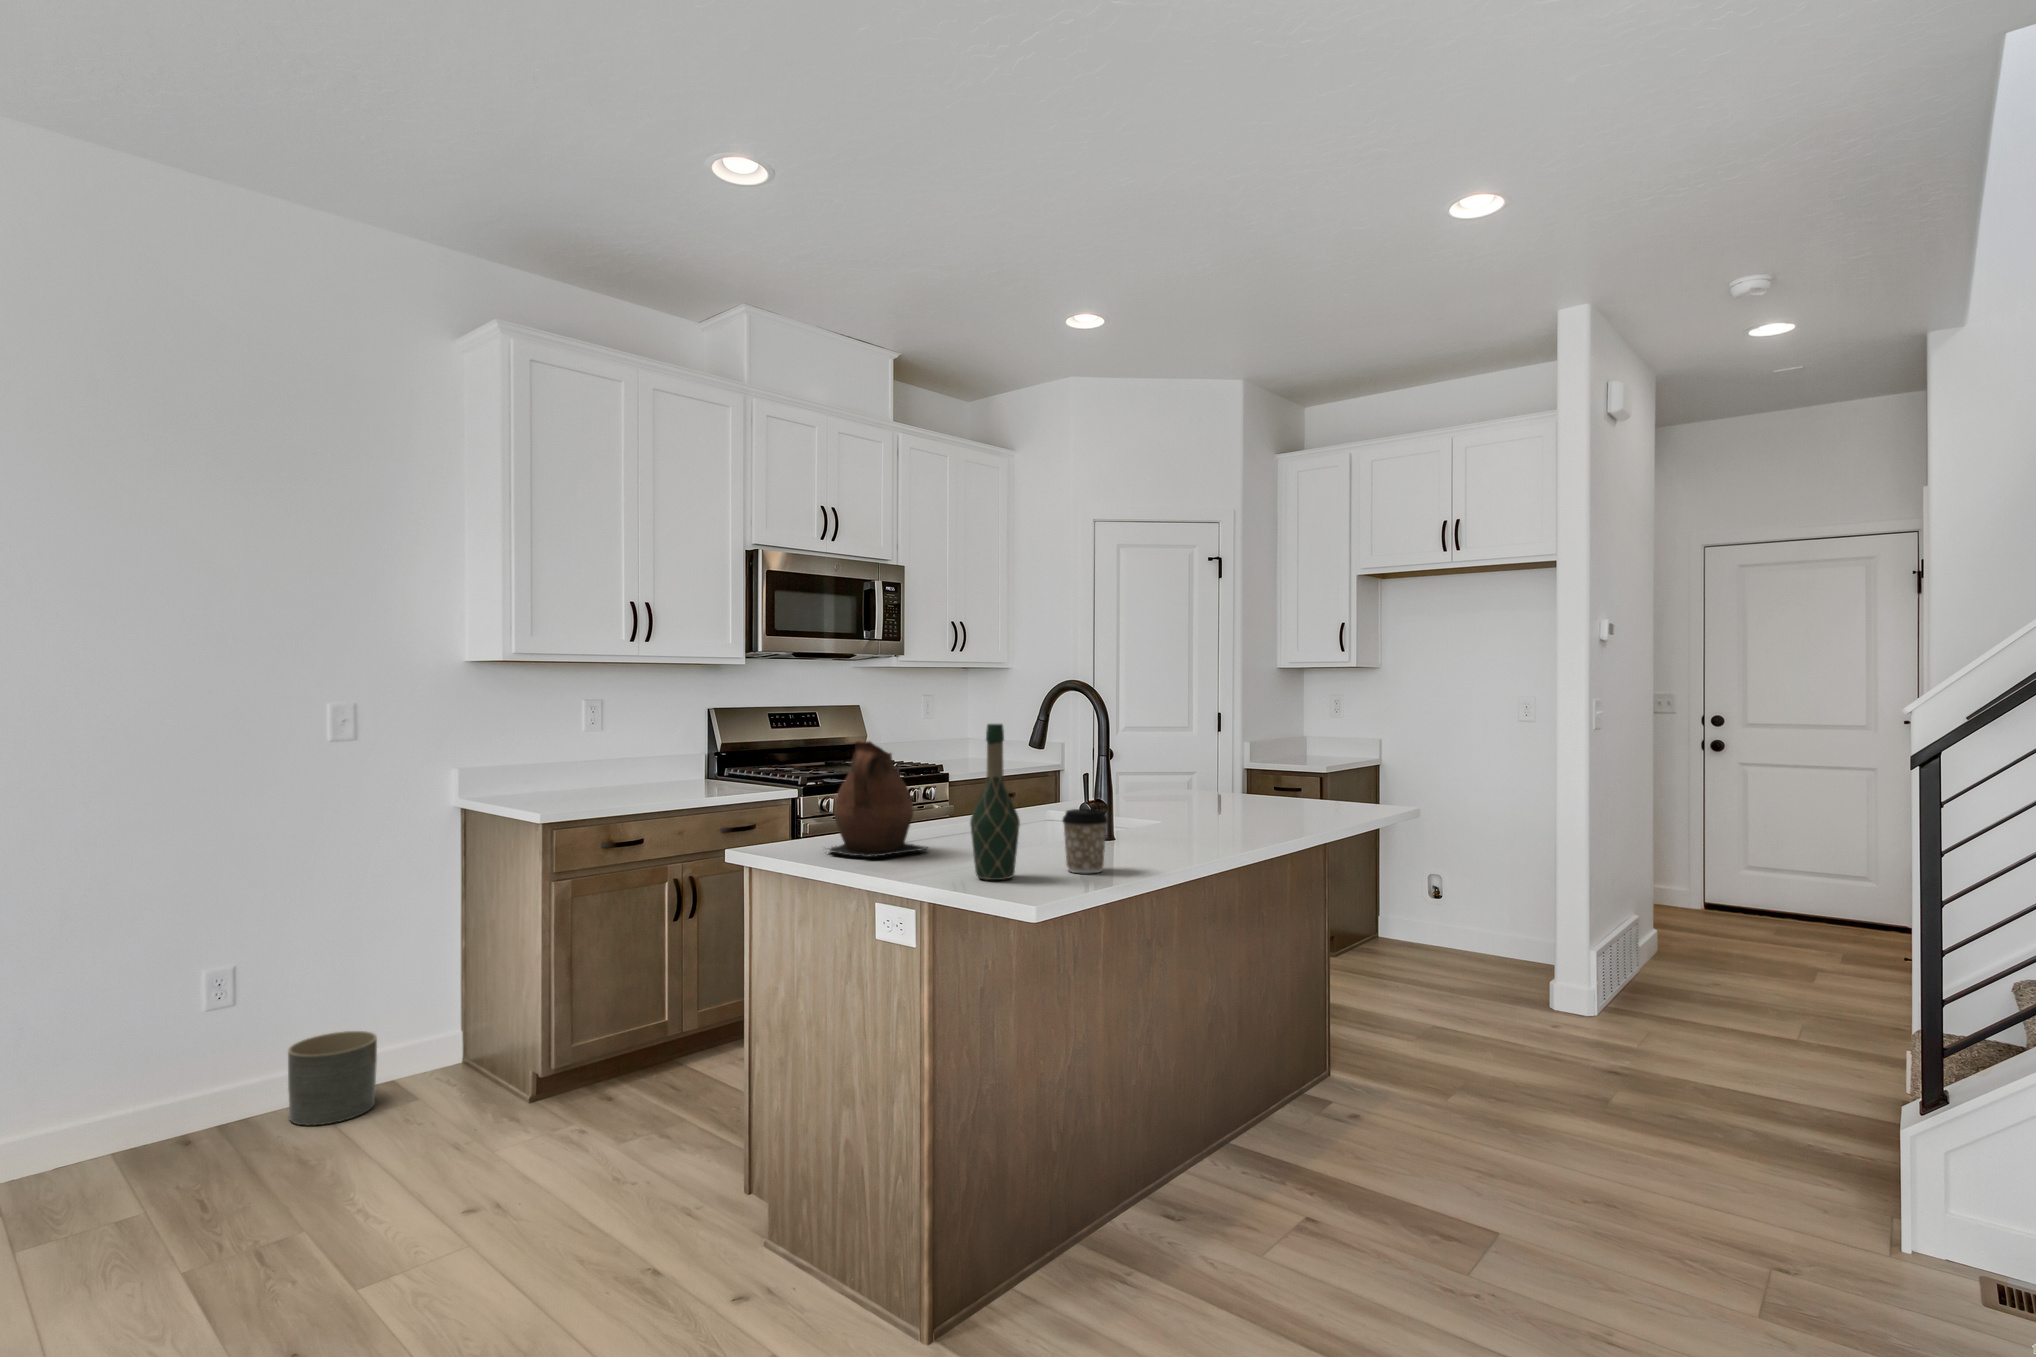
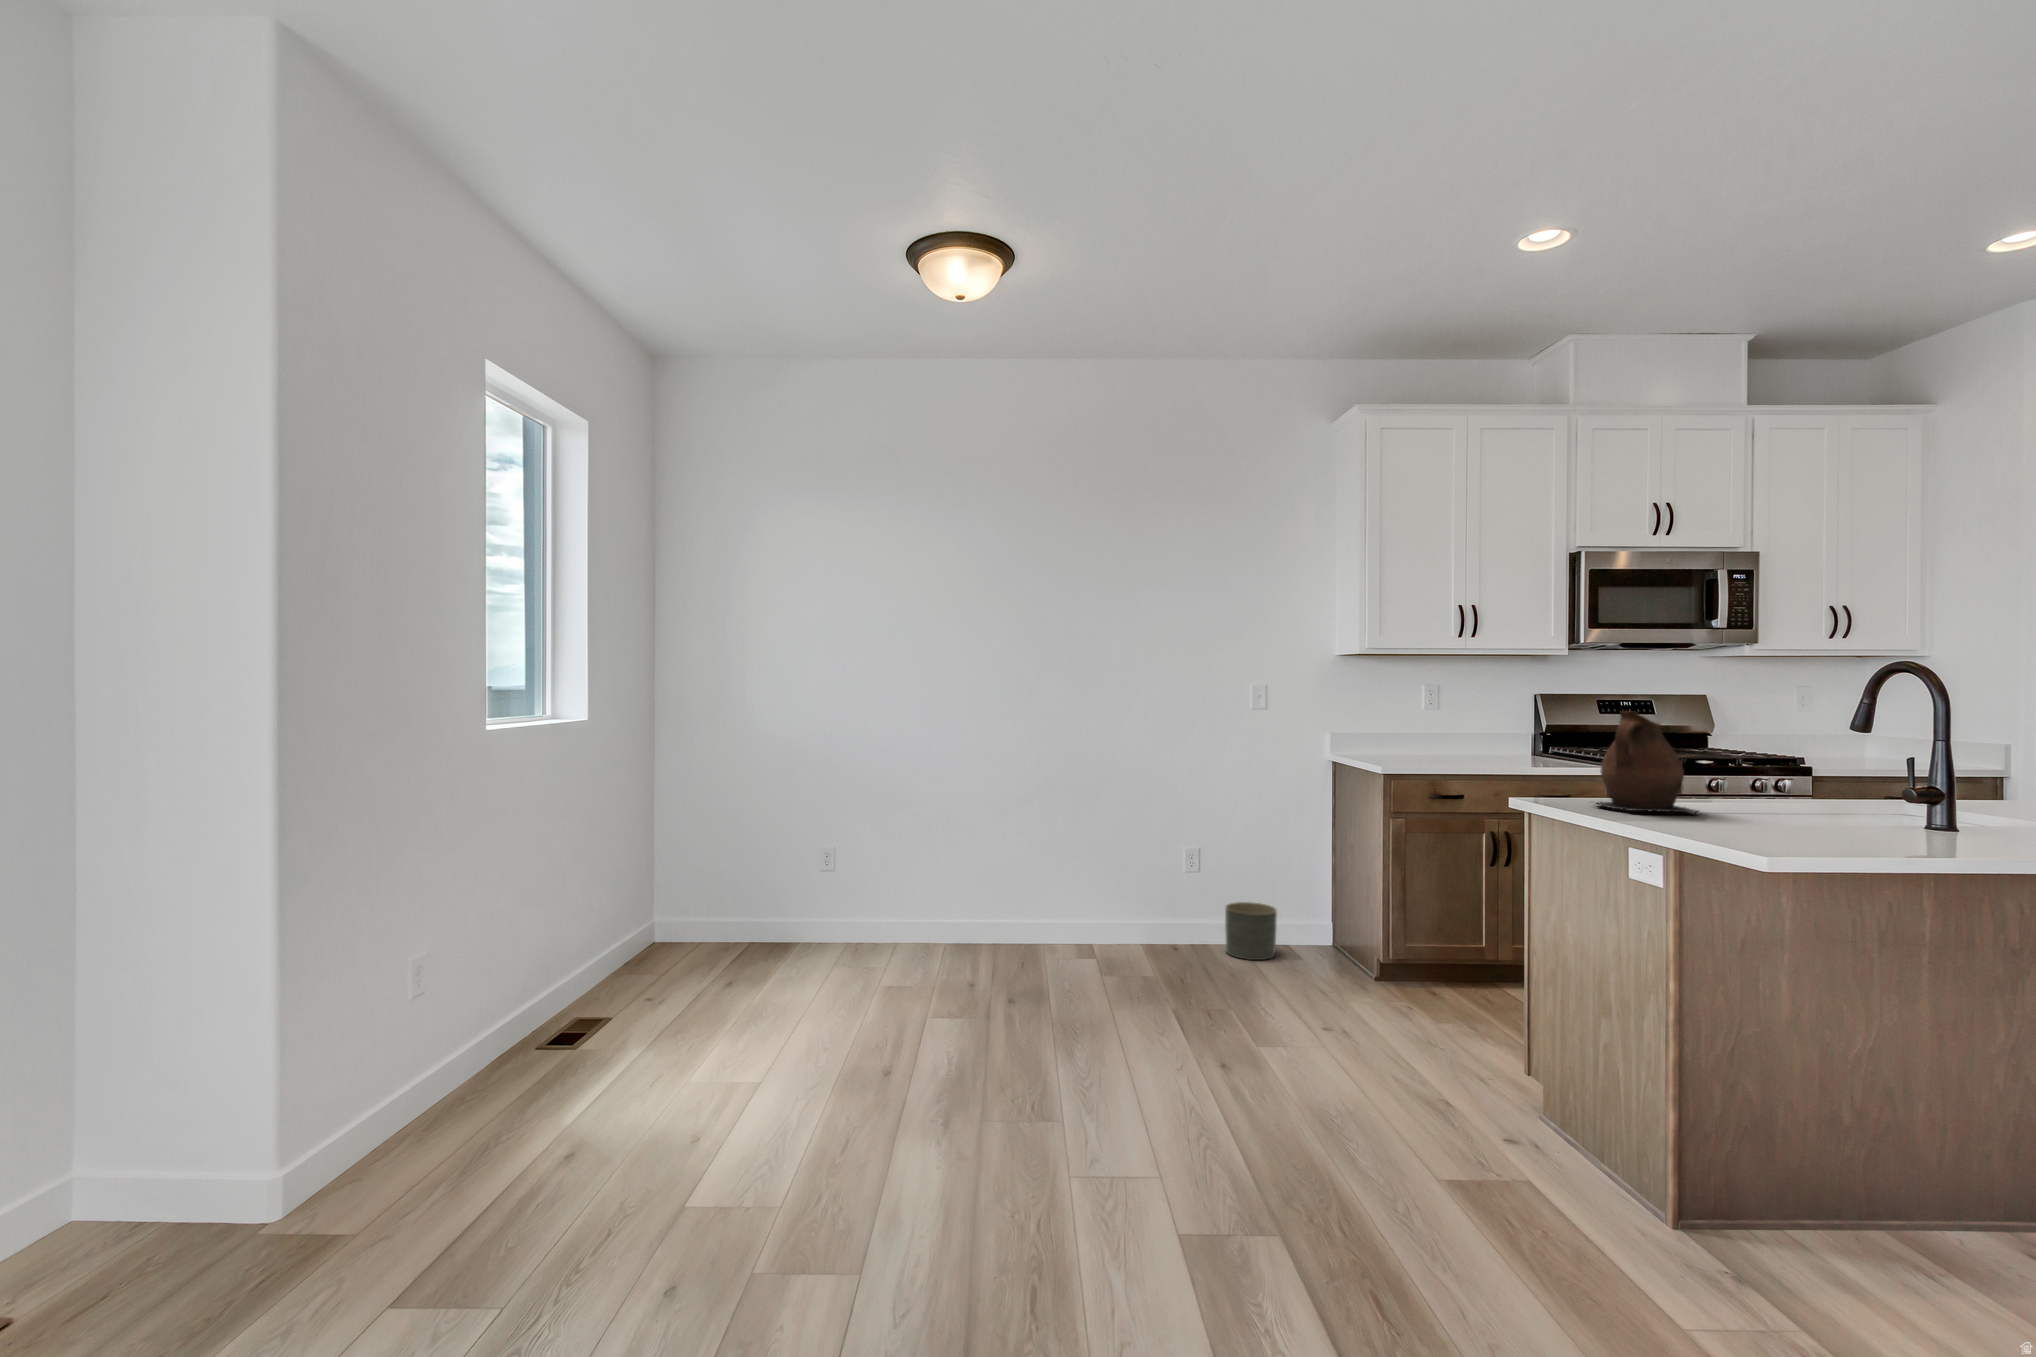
wine bottle: present [970,724,1020,880] -> none [1722,695,1779,839]
coffee cup: present [1062,809,1107,873] -> none [1839,783,1902,847]

